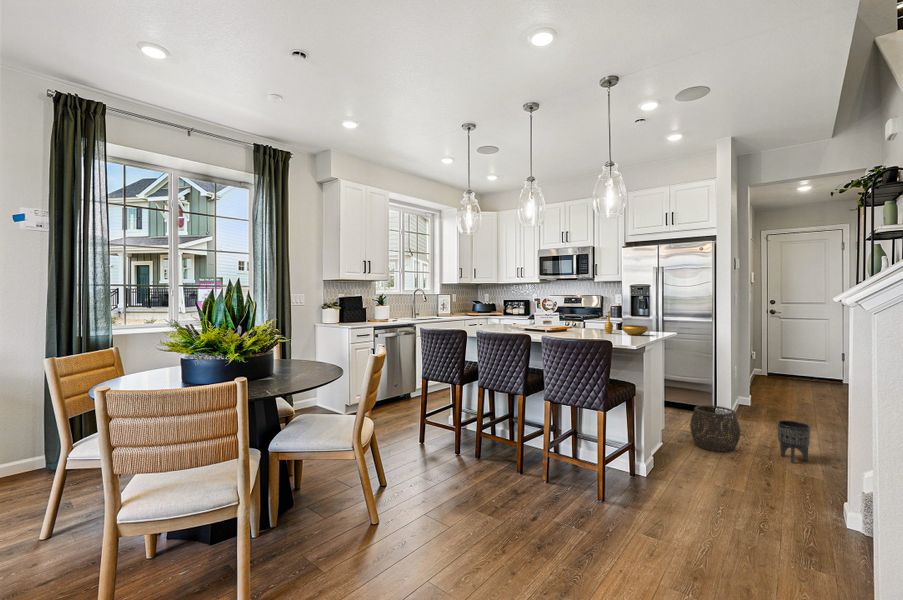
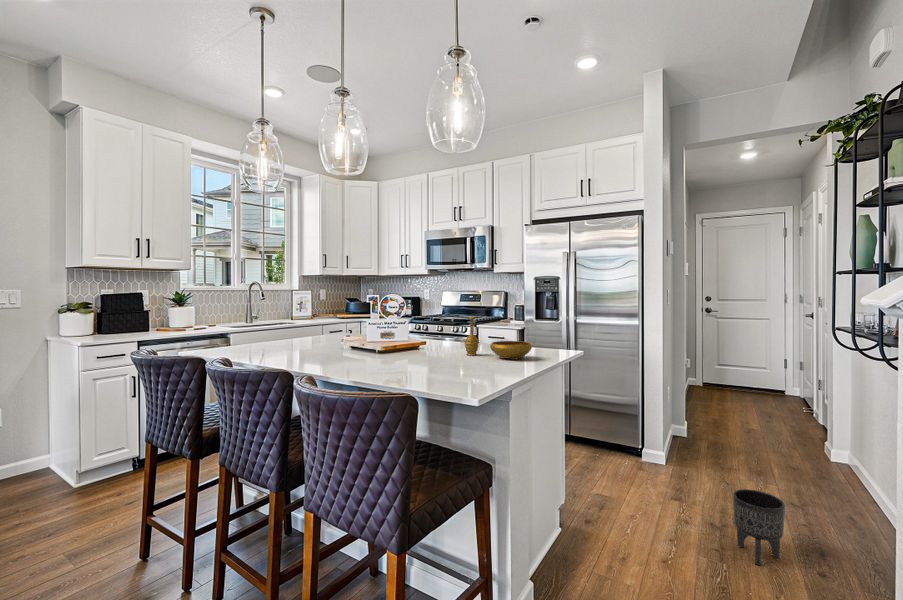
woven basket: present [690,405,741,452] -> none [603,461,679,544]

